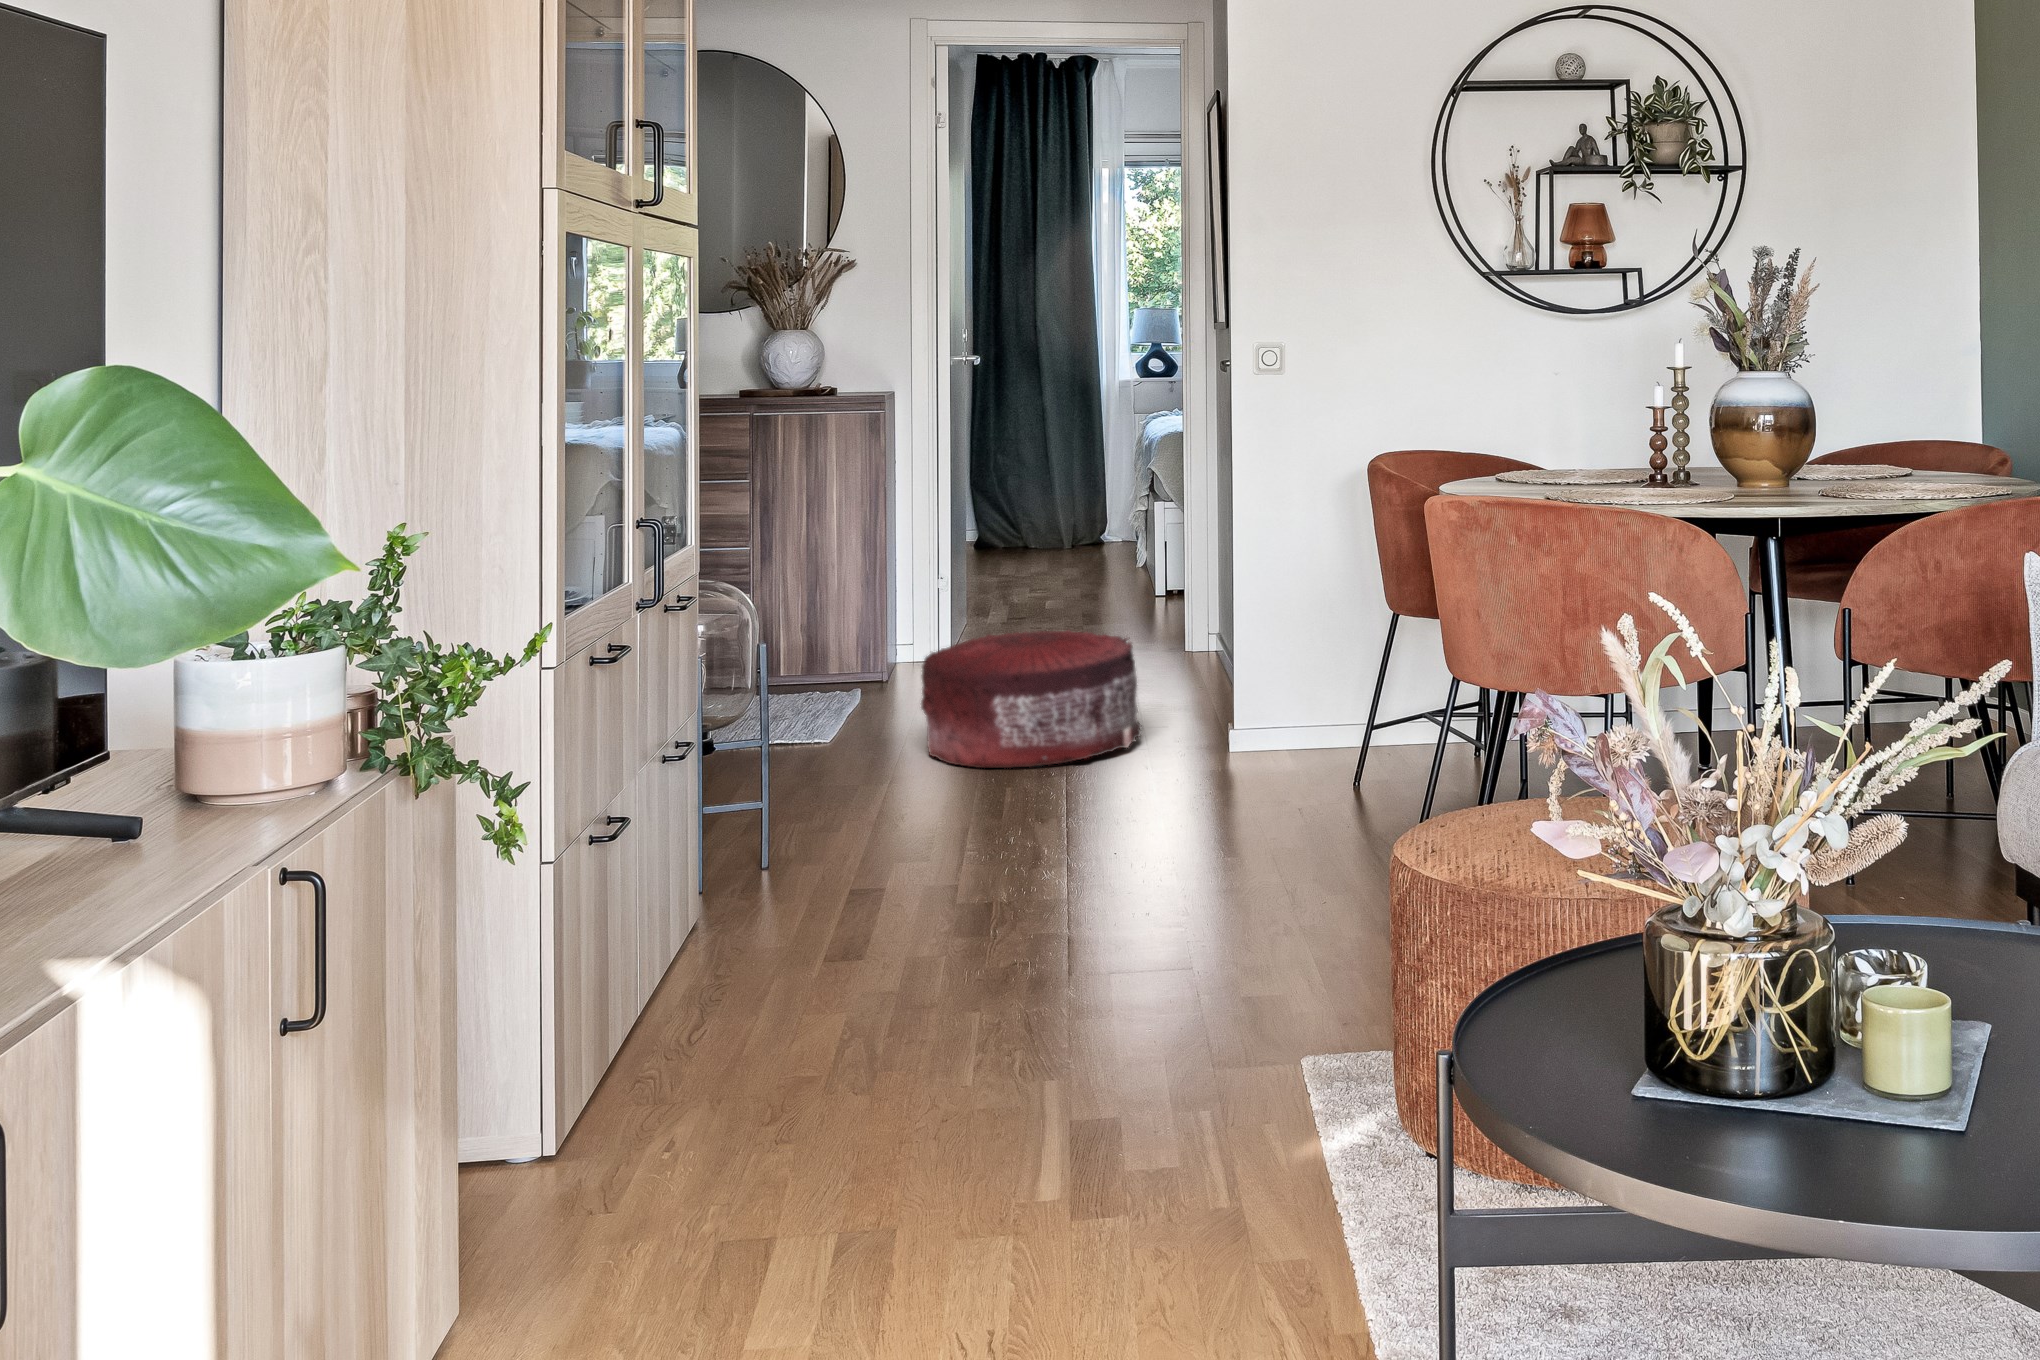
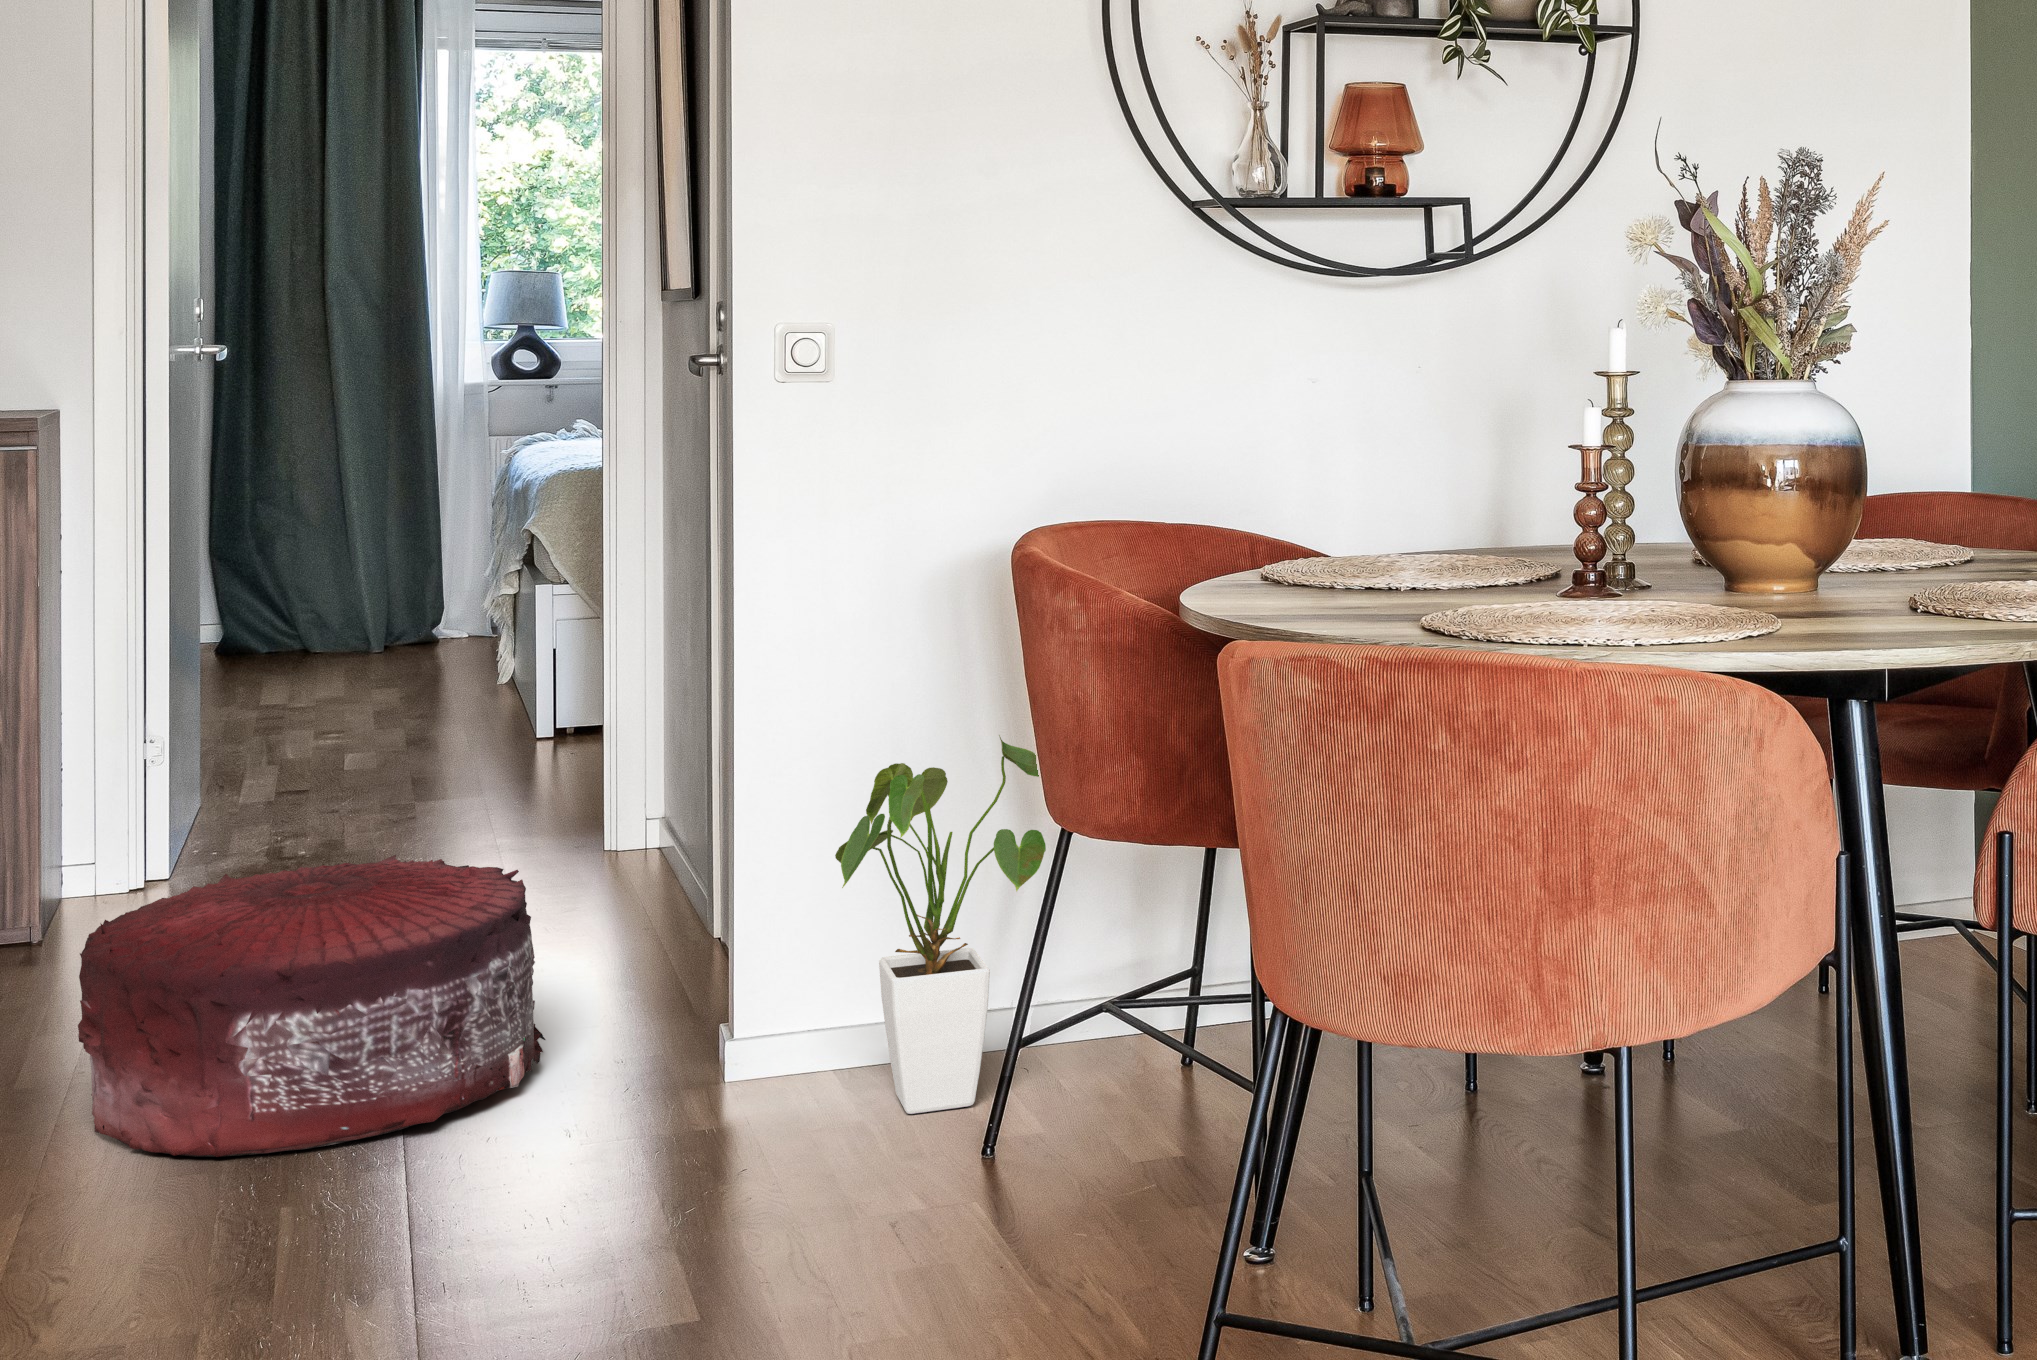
house plant: none [1287,571,1405,770] -> present [835,735,1046,1114]

